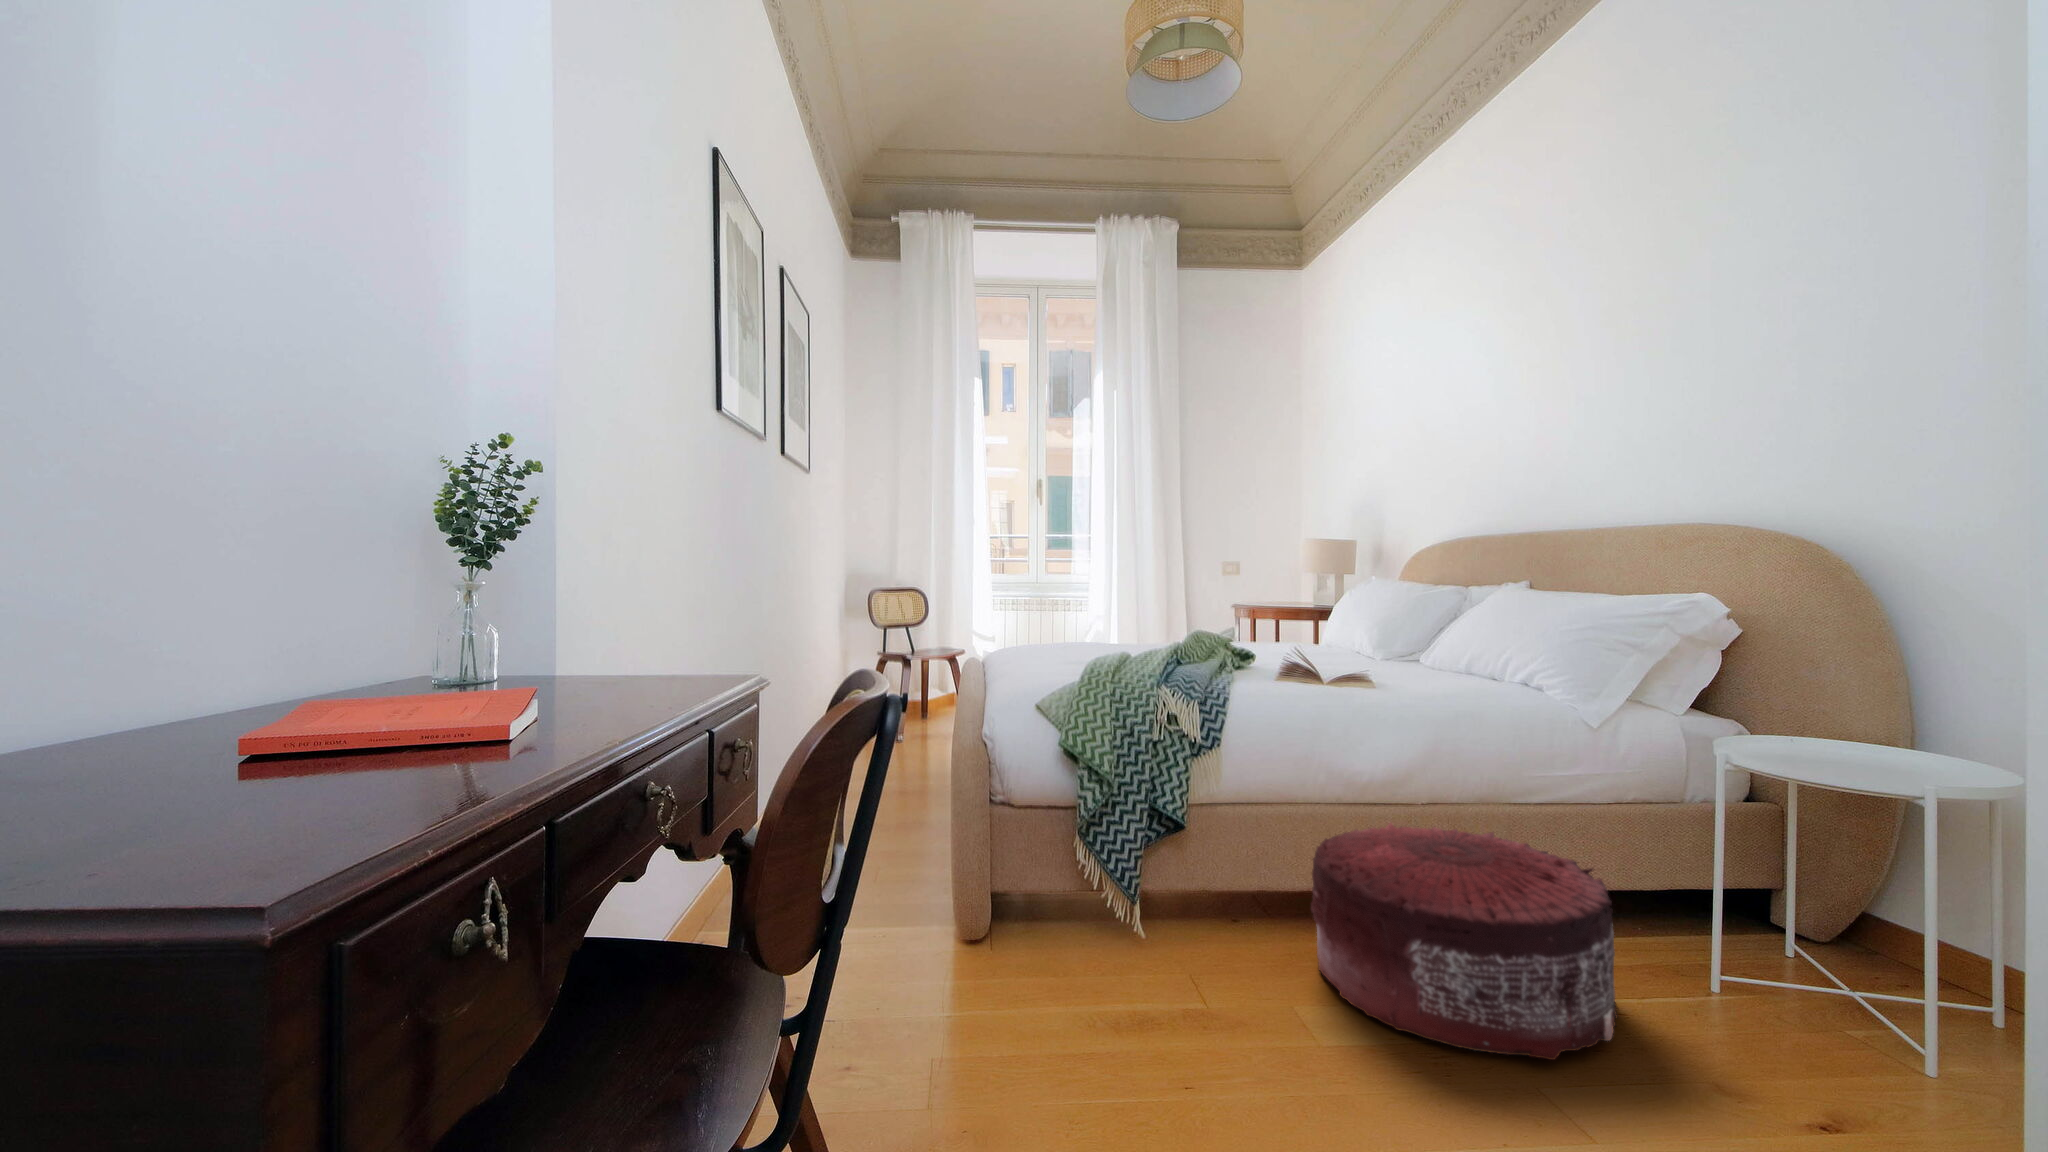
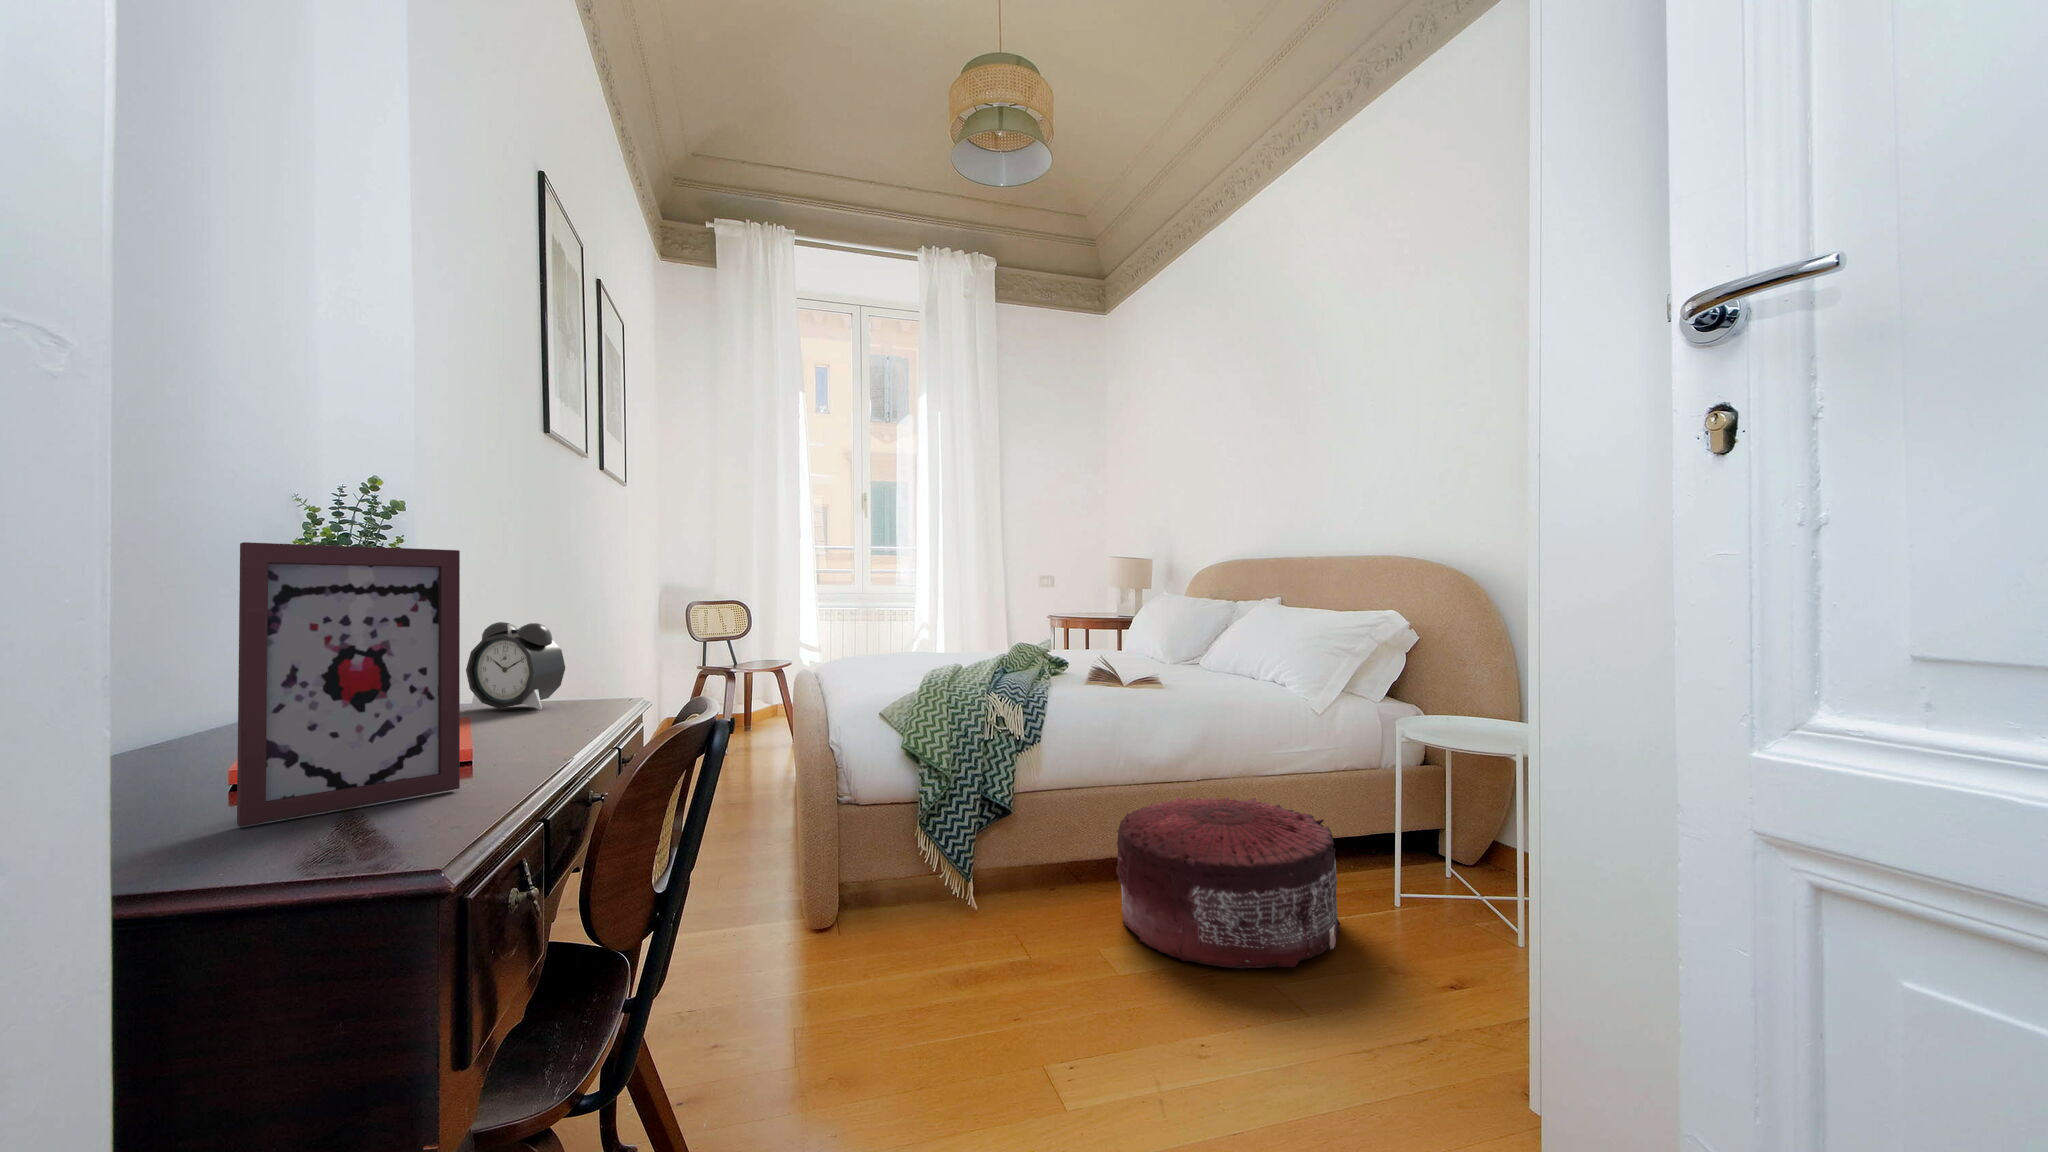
picture frame: none [226,468,496,801] -> present [237,542,460,827]
alarm clock: none [594,590,690,685] -> present [466,622,565,710]

